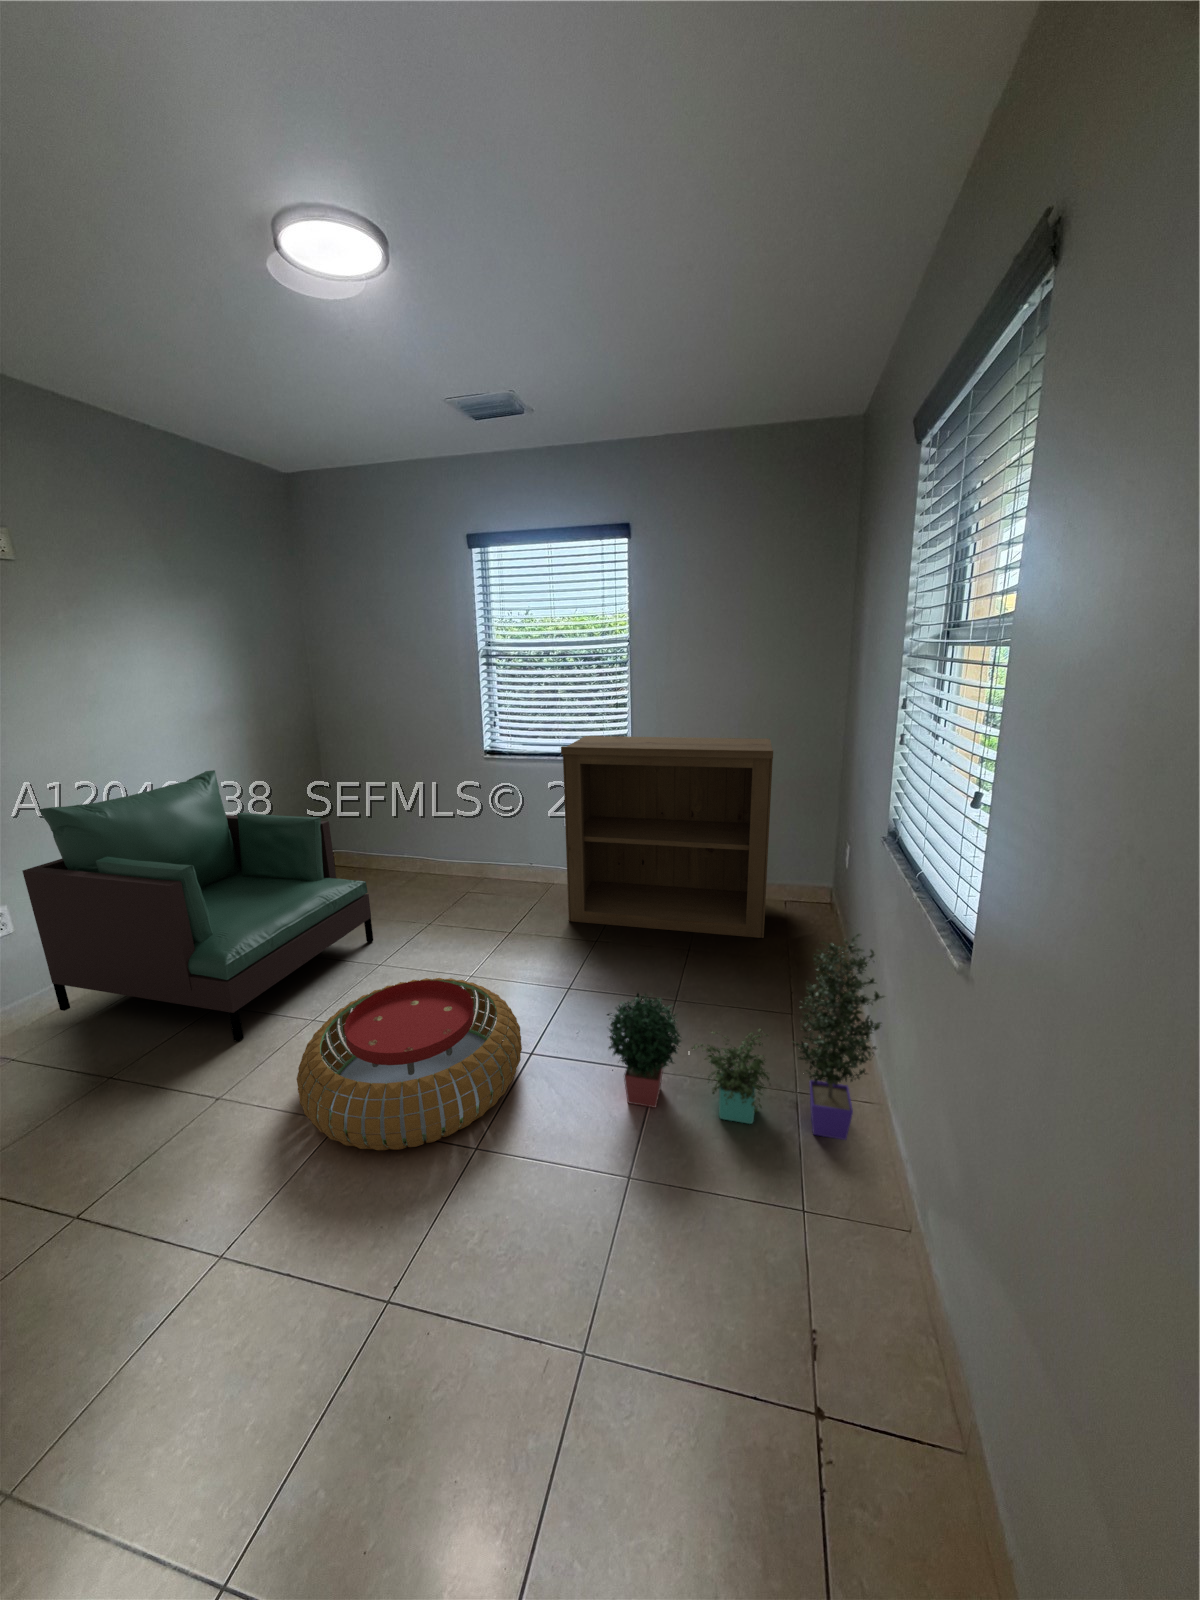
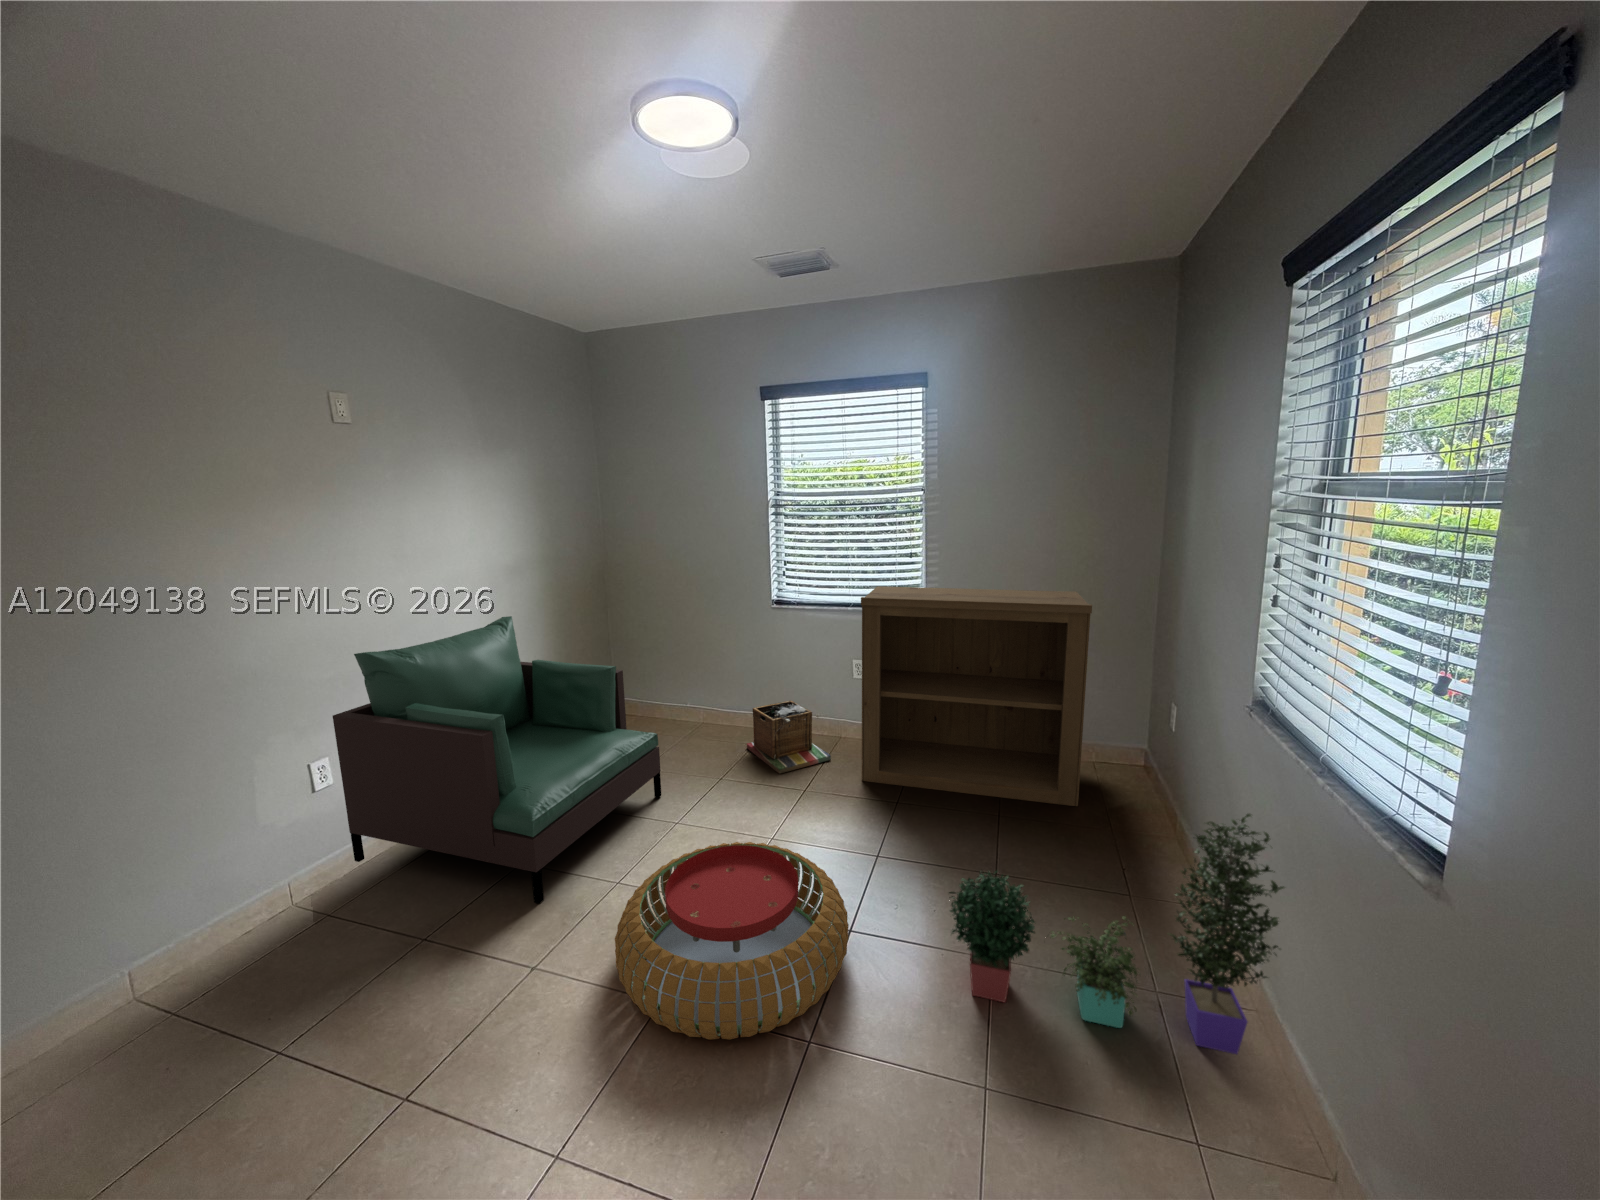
laundry basket: none [465,848,543,917] -> present [747,700,831,774]

